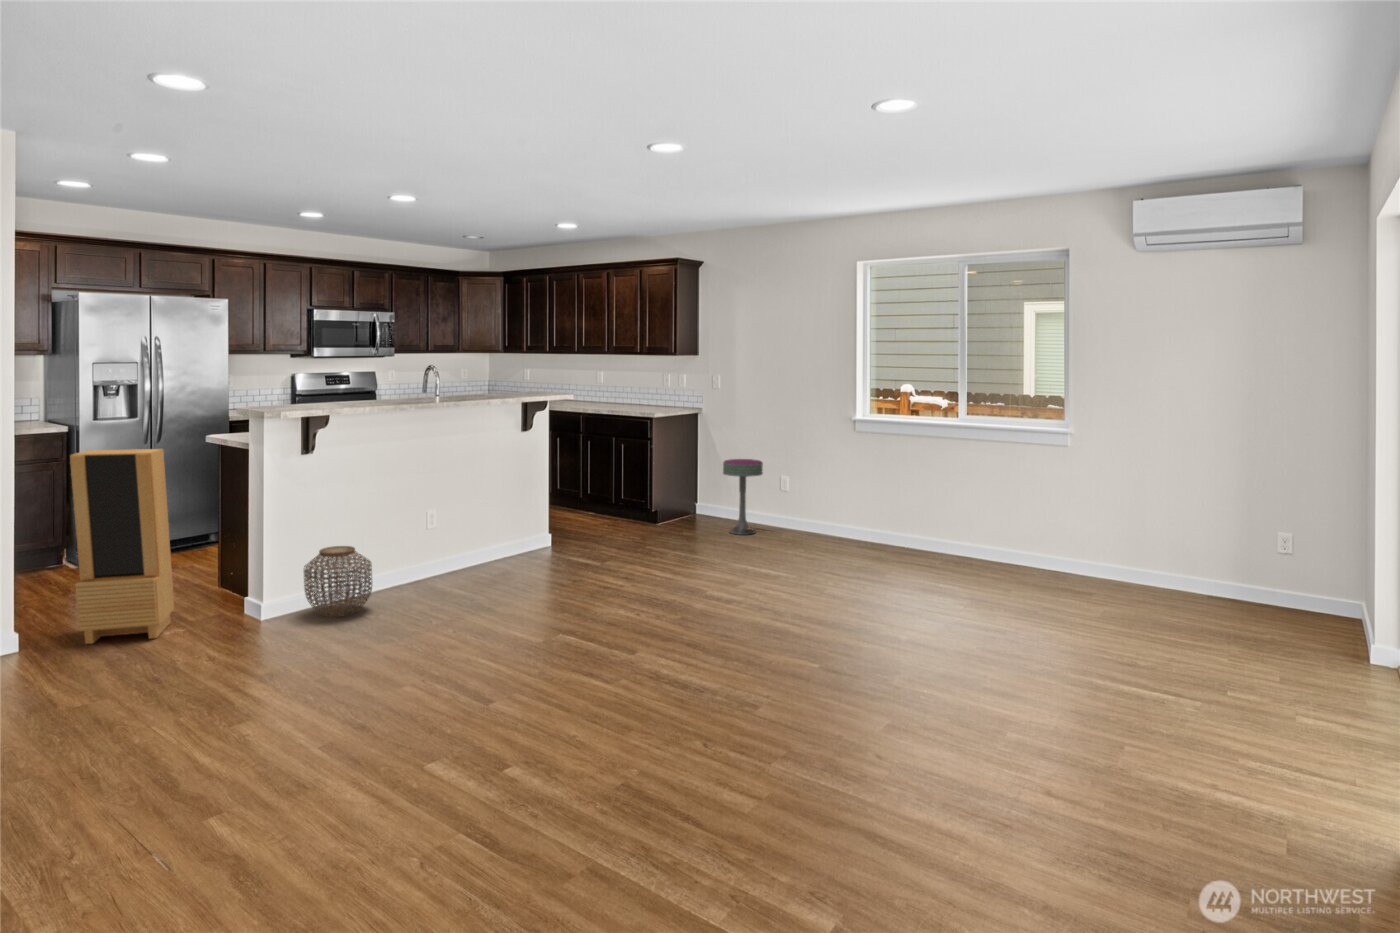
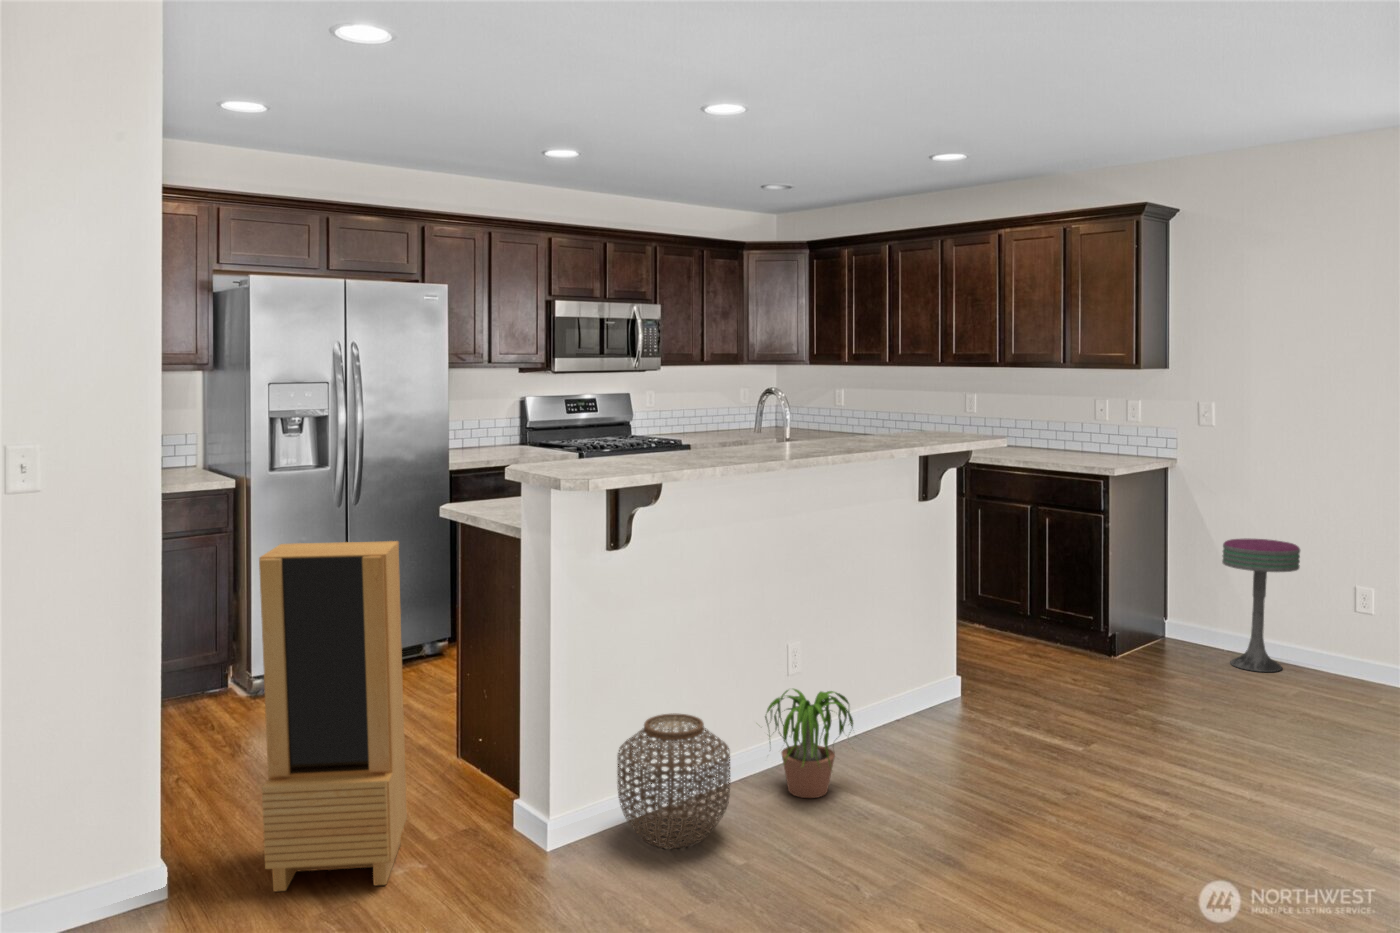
potted plant: none [403,536,465,595] -> present [765,689,853,798]

